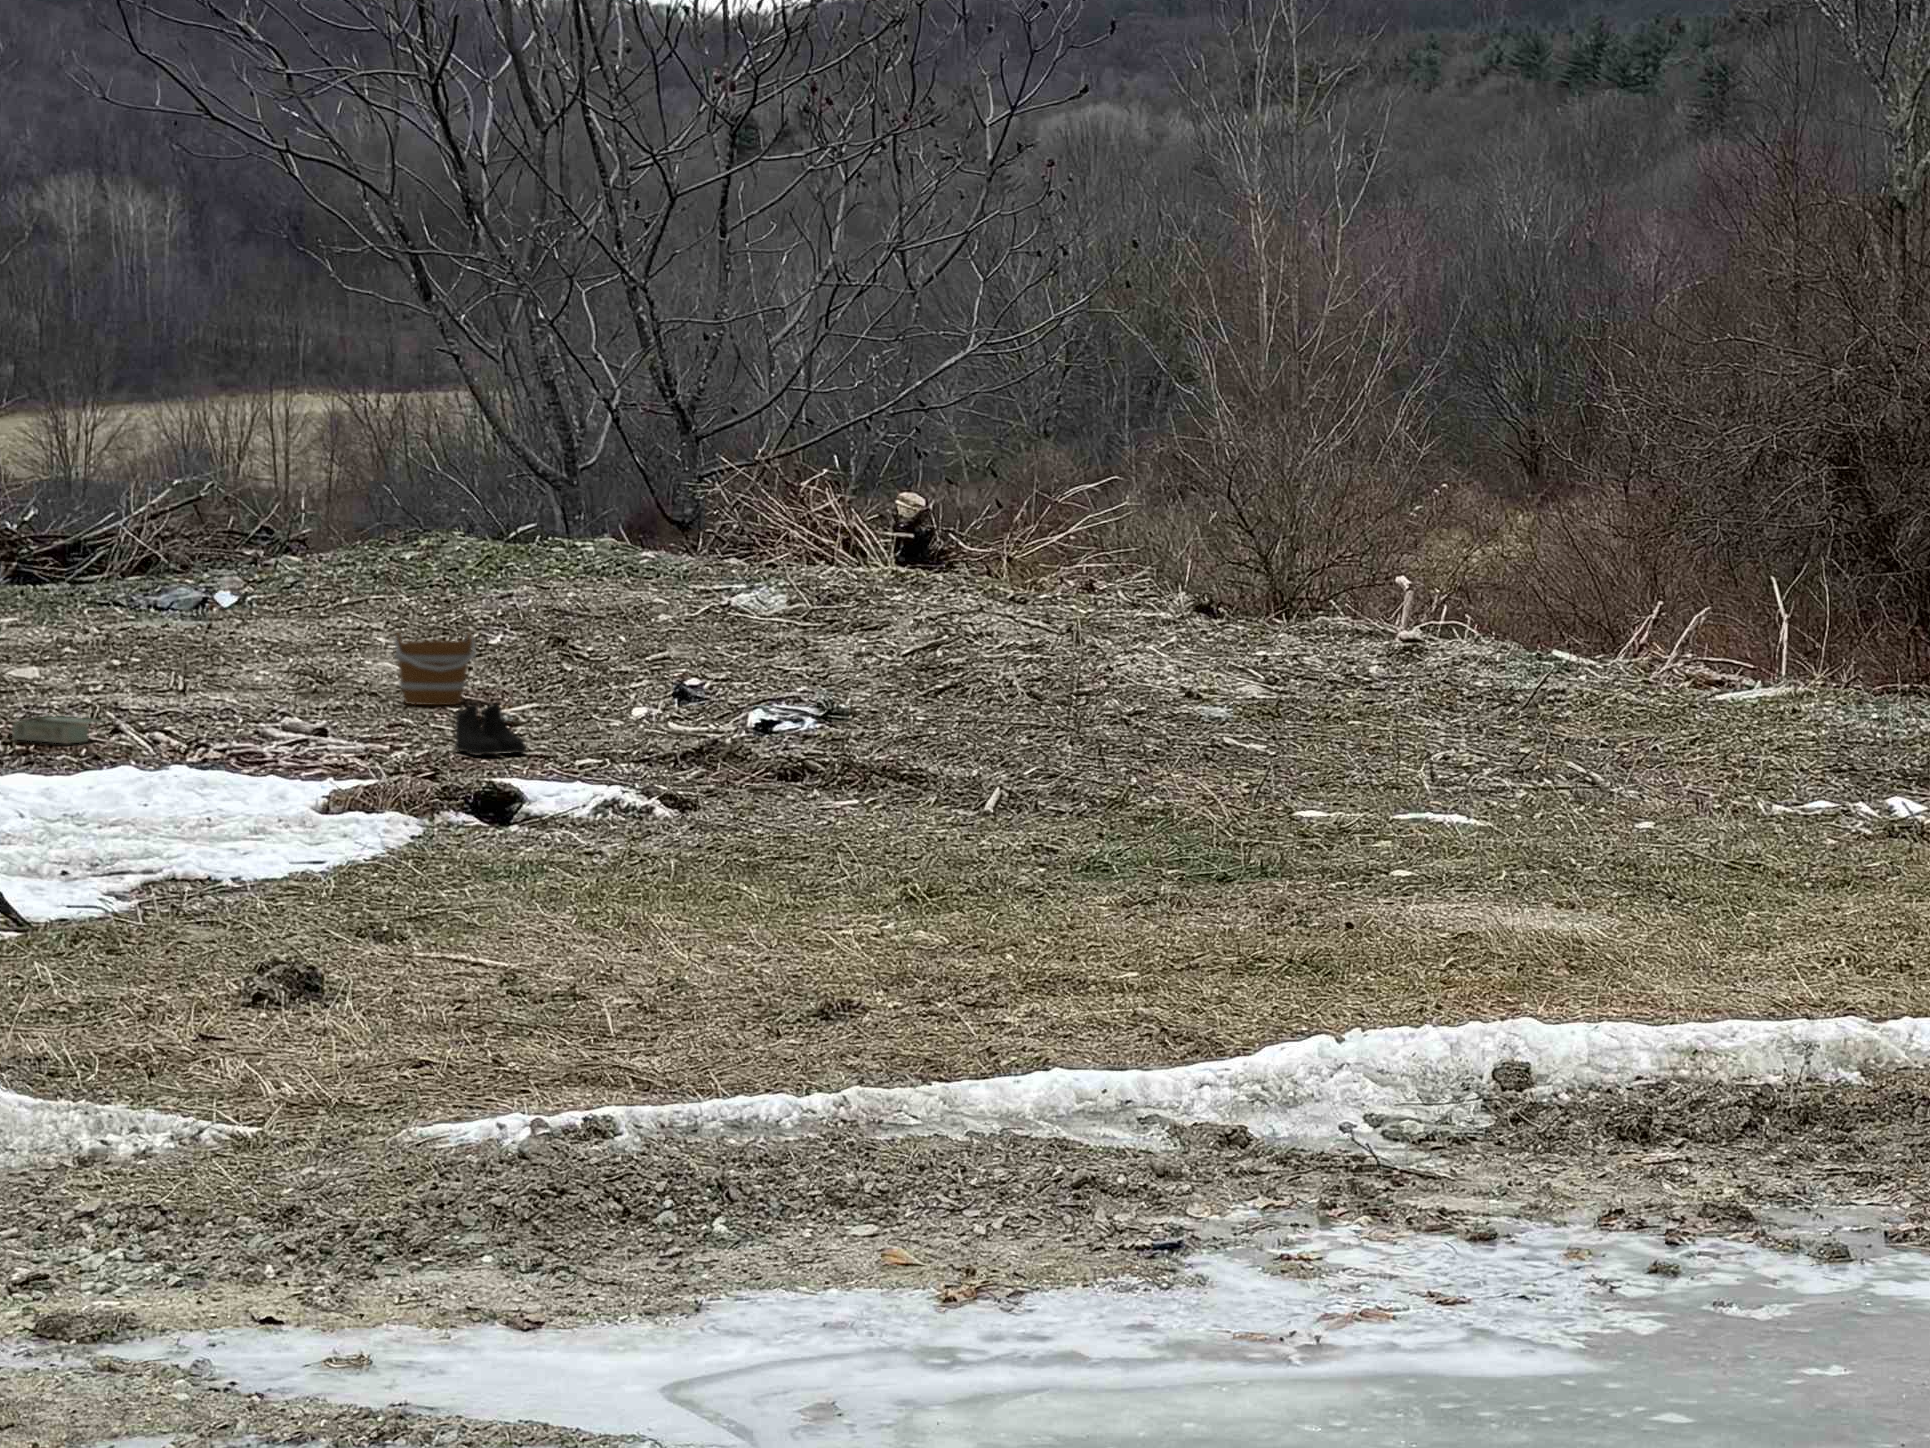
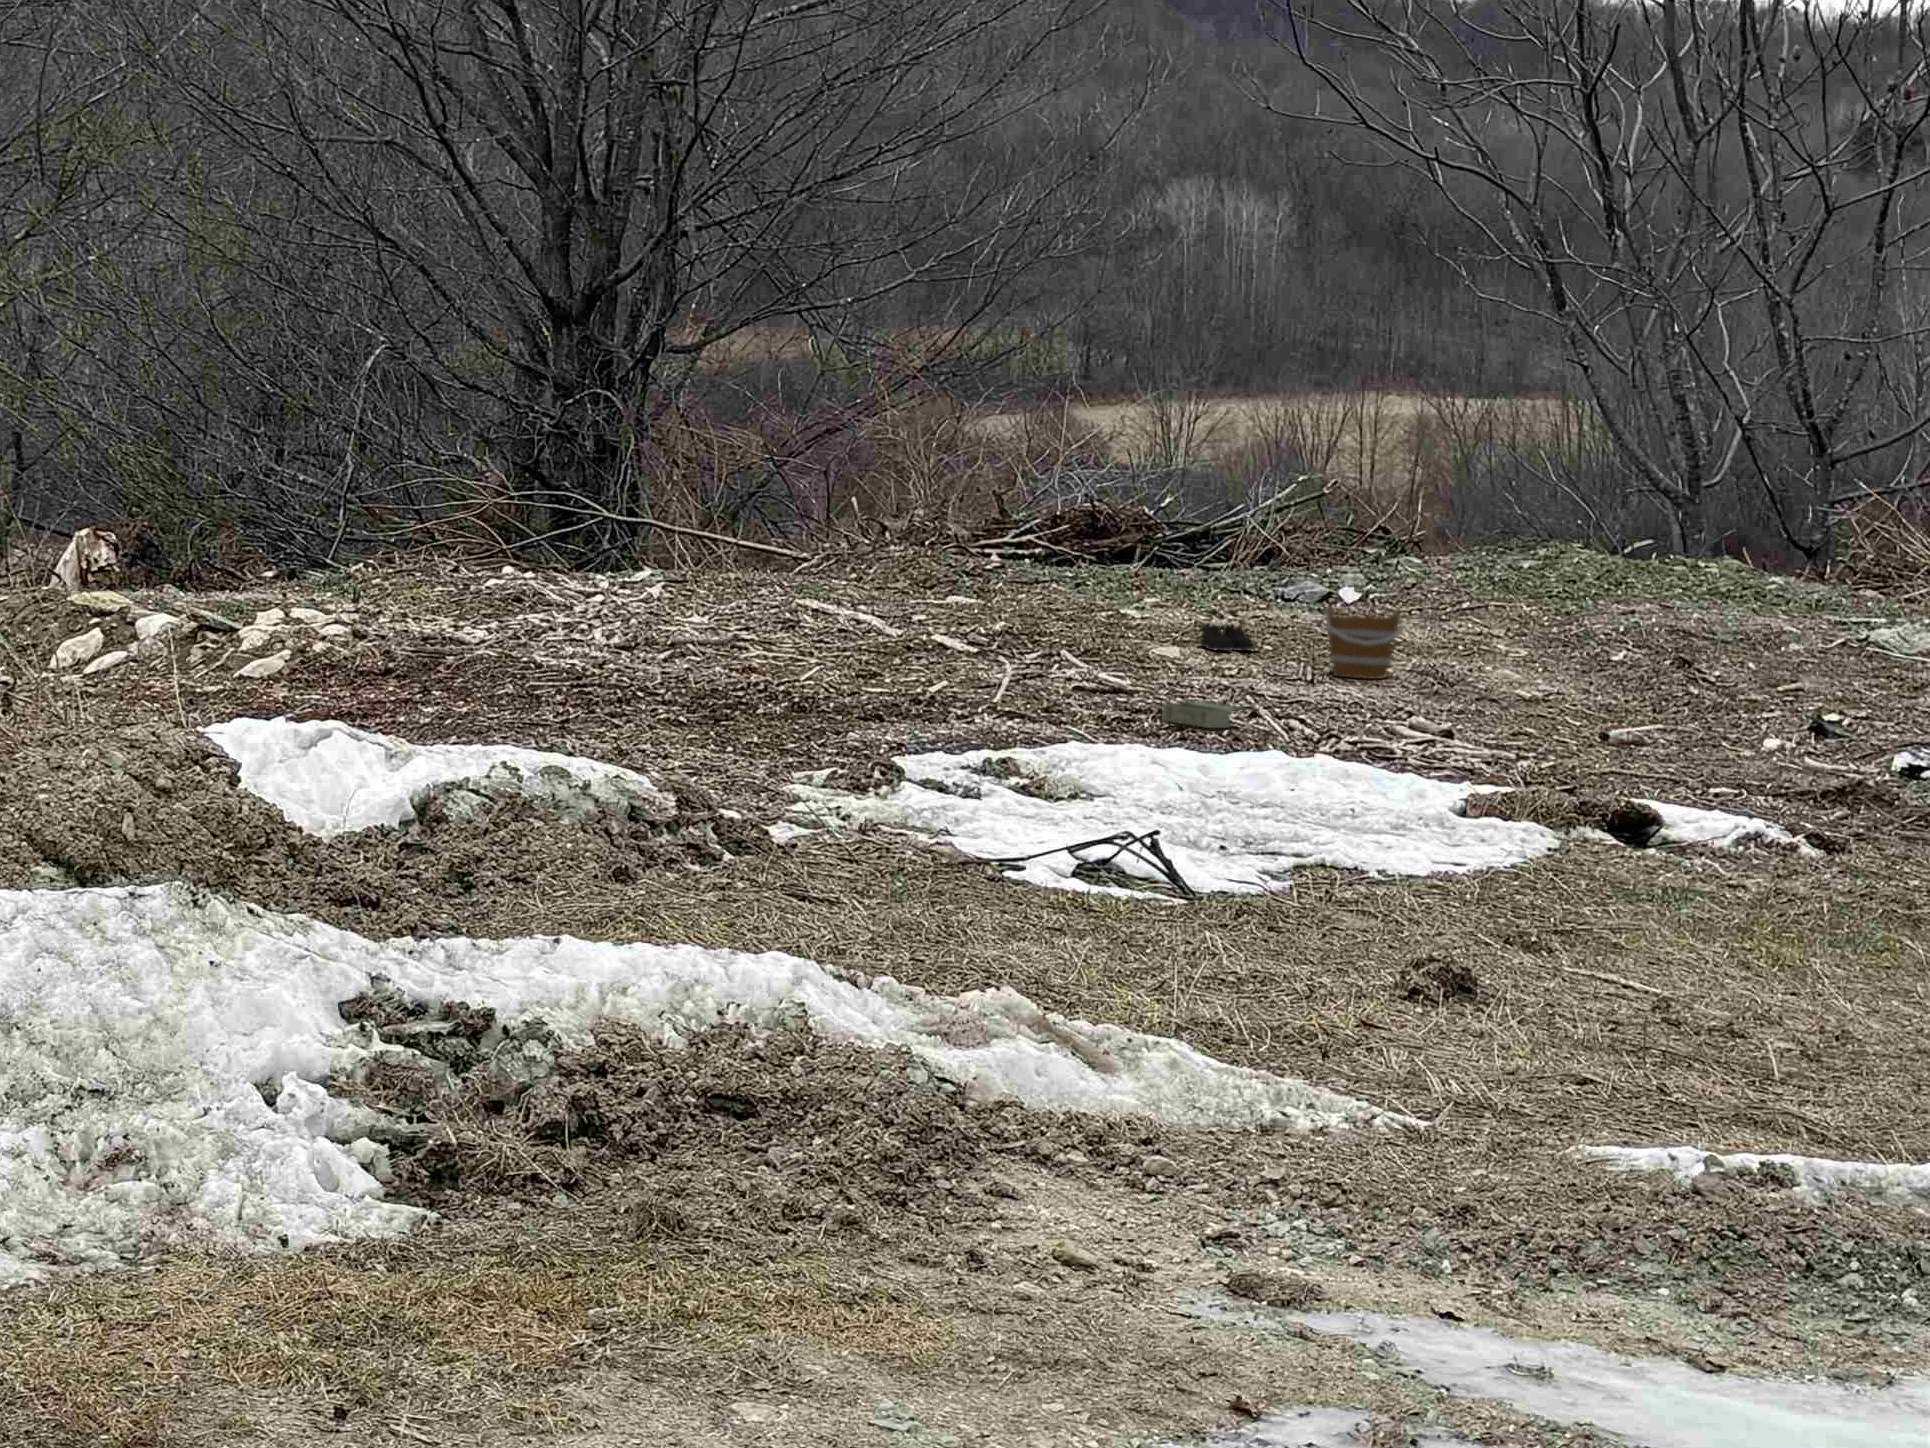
bucket: present [394,632,476,705] -> present [1325,606,1403,679]
boots: present [455,703,526,756] -> present [1200,609,1254,651]

